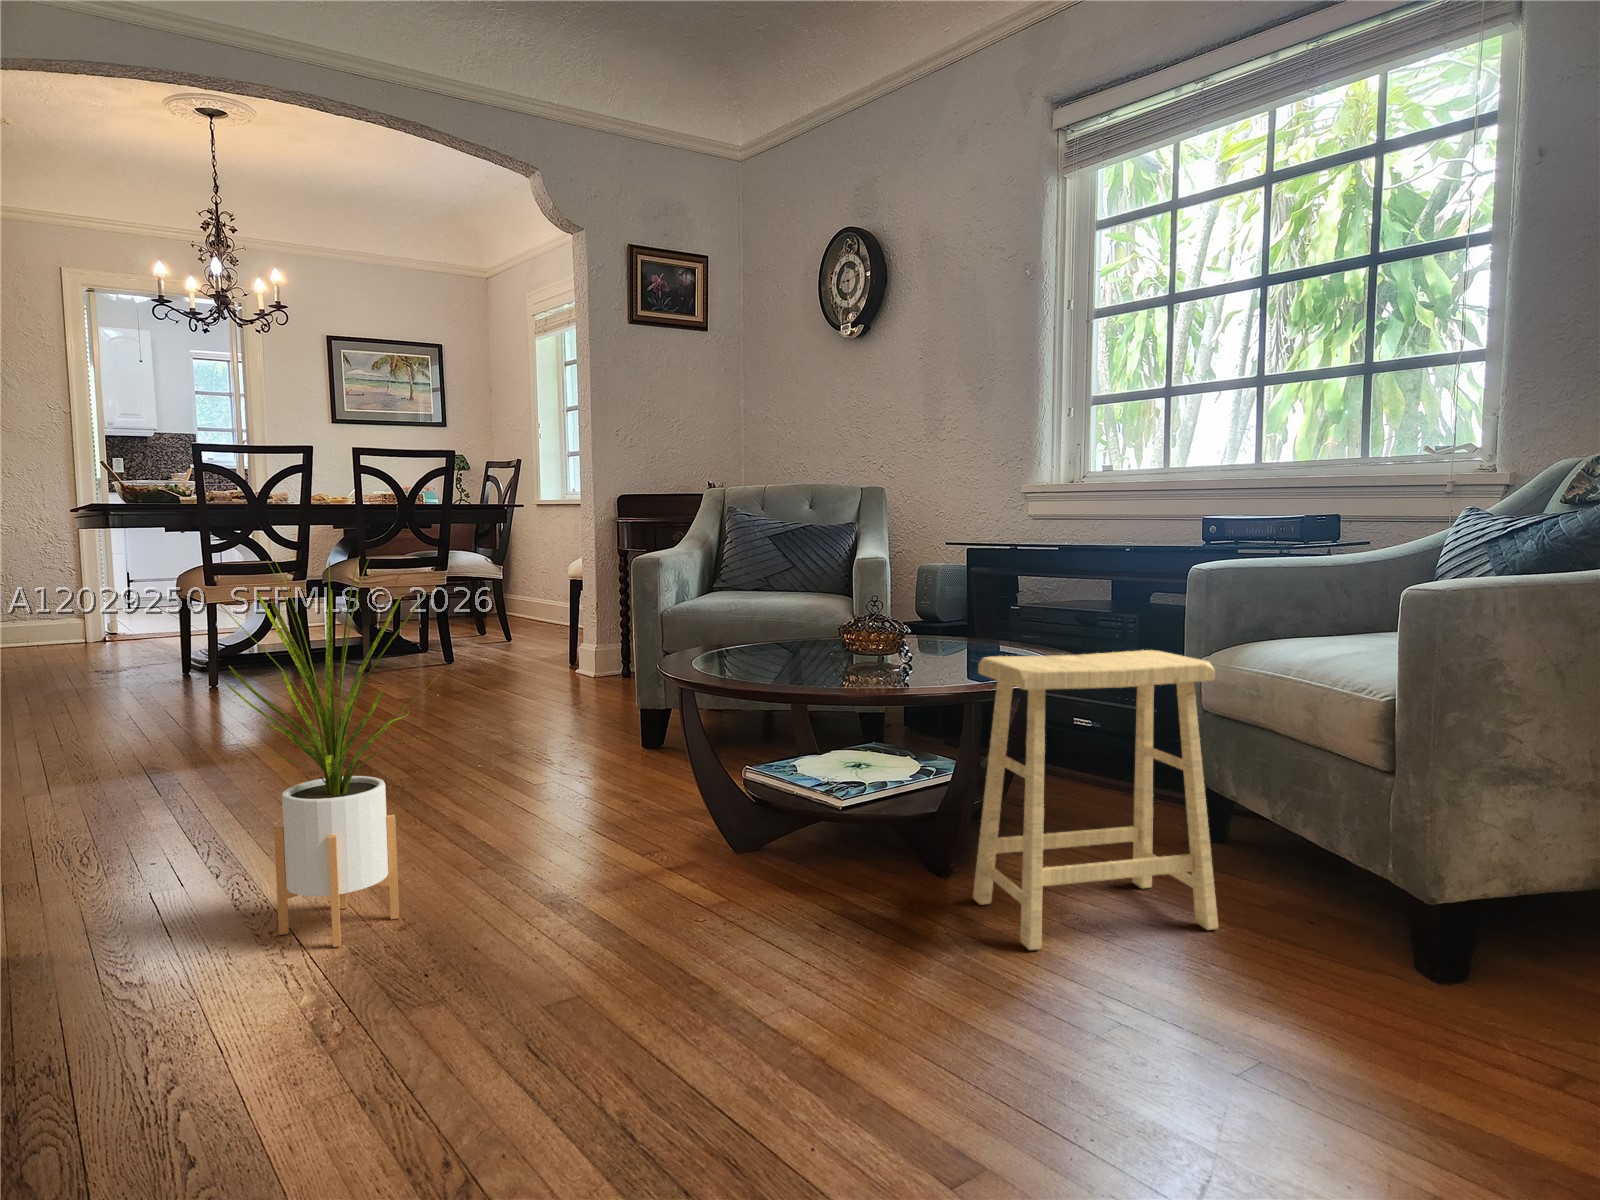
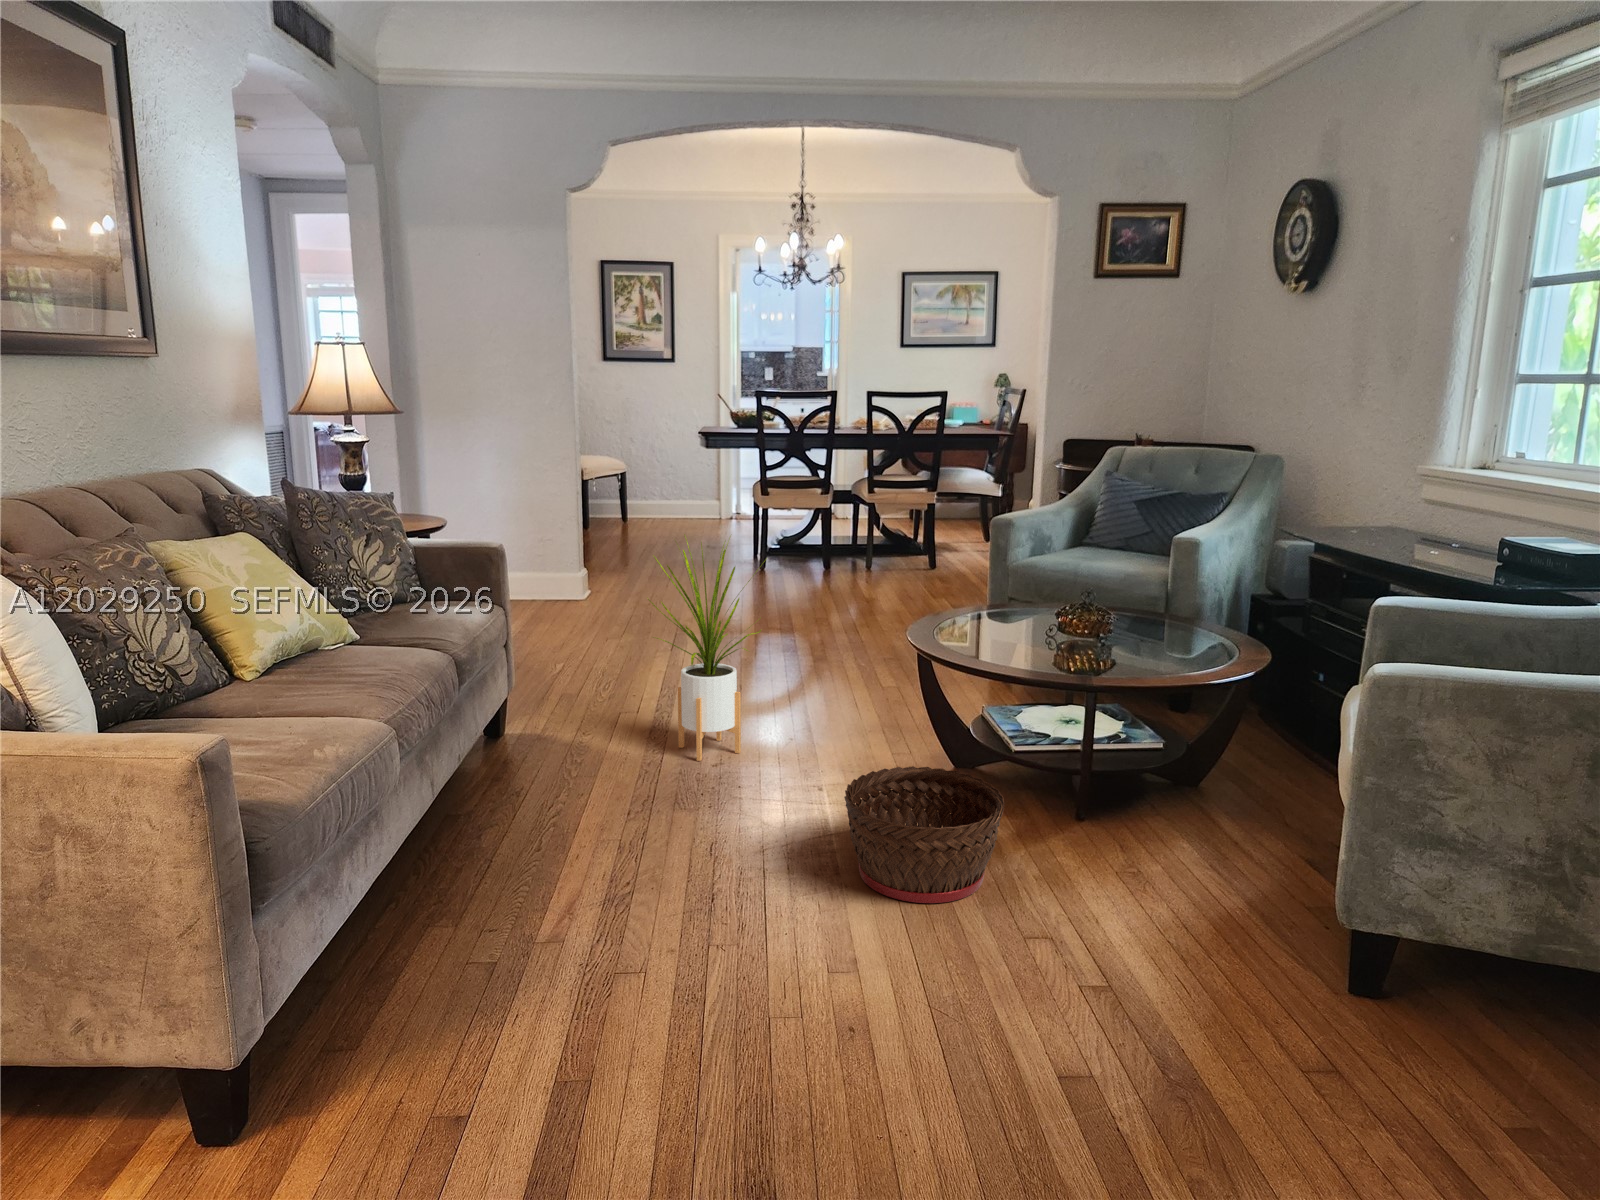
footstool: present [973,650,1218,950] -> none [1075,657,1267,906]
basket: none [738,845,986,1063] -> present [844,766,1004,903]

